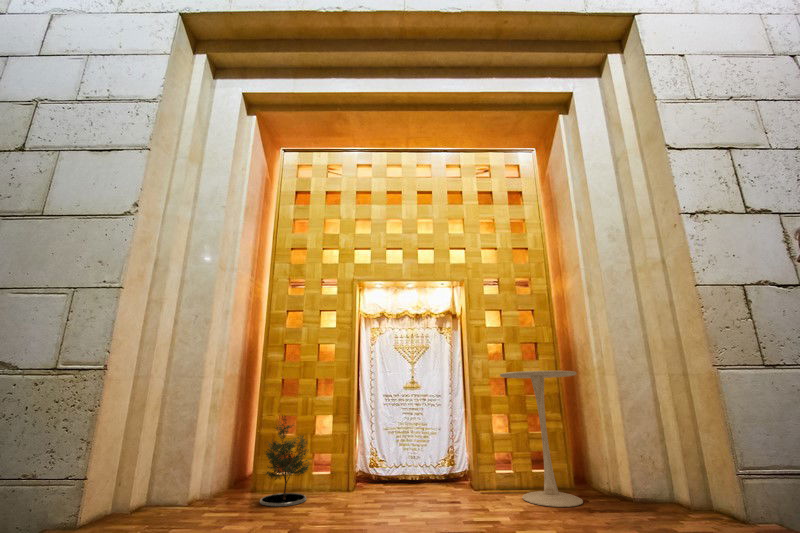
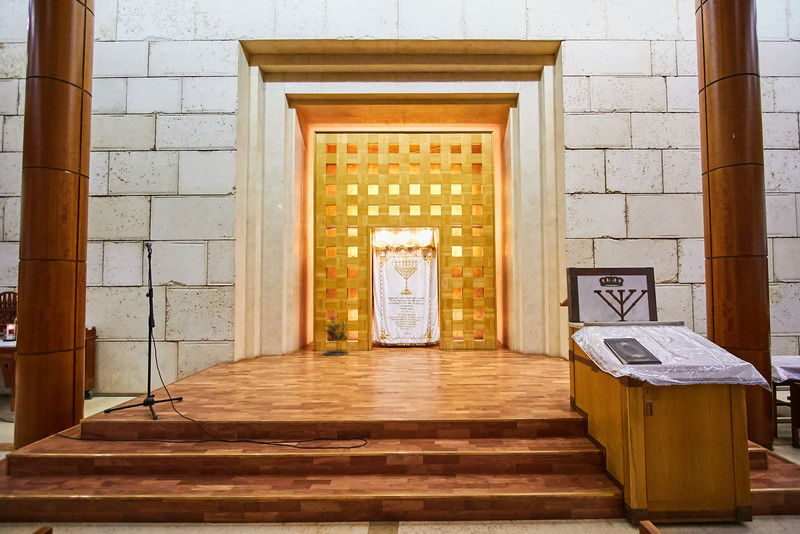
pedestal table: present [500,371,583,507] -> none [458,287,500,354]

